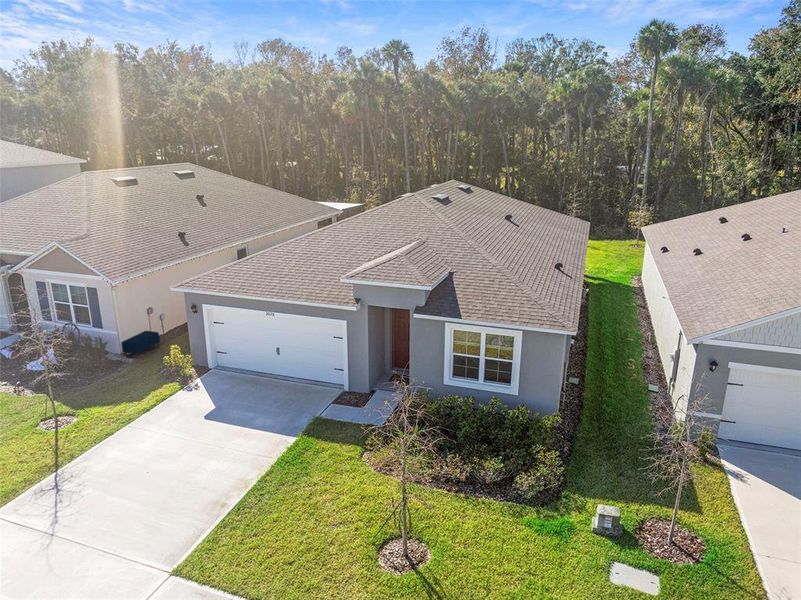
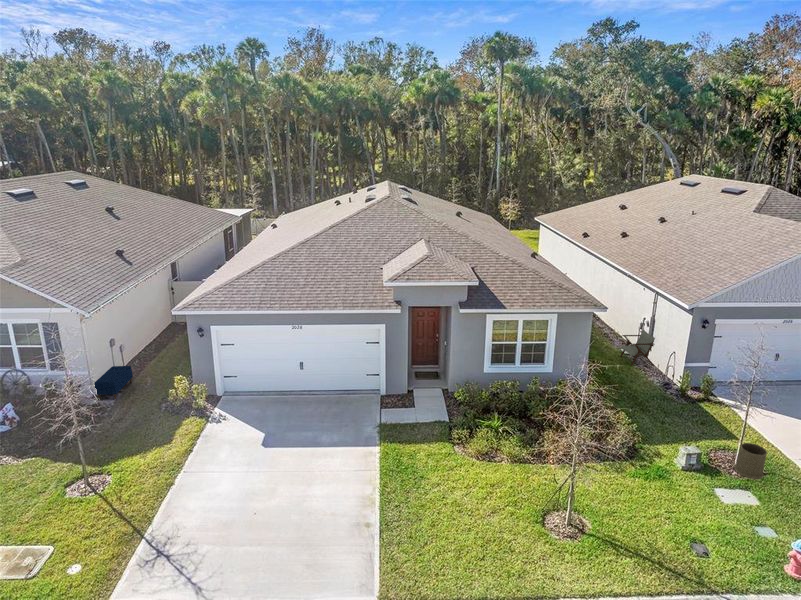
lounge chair: none [641,365,677,410] -> present [621,330,655,366]
trash can: none [659,516,697,564] -> present [734,443,767,479]

